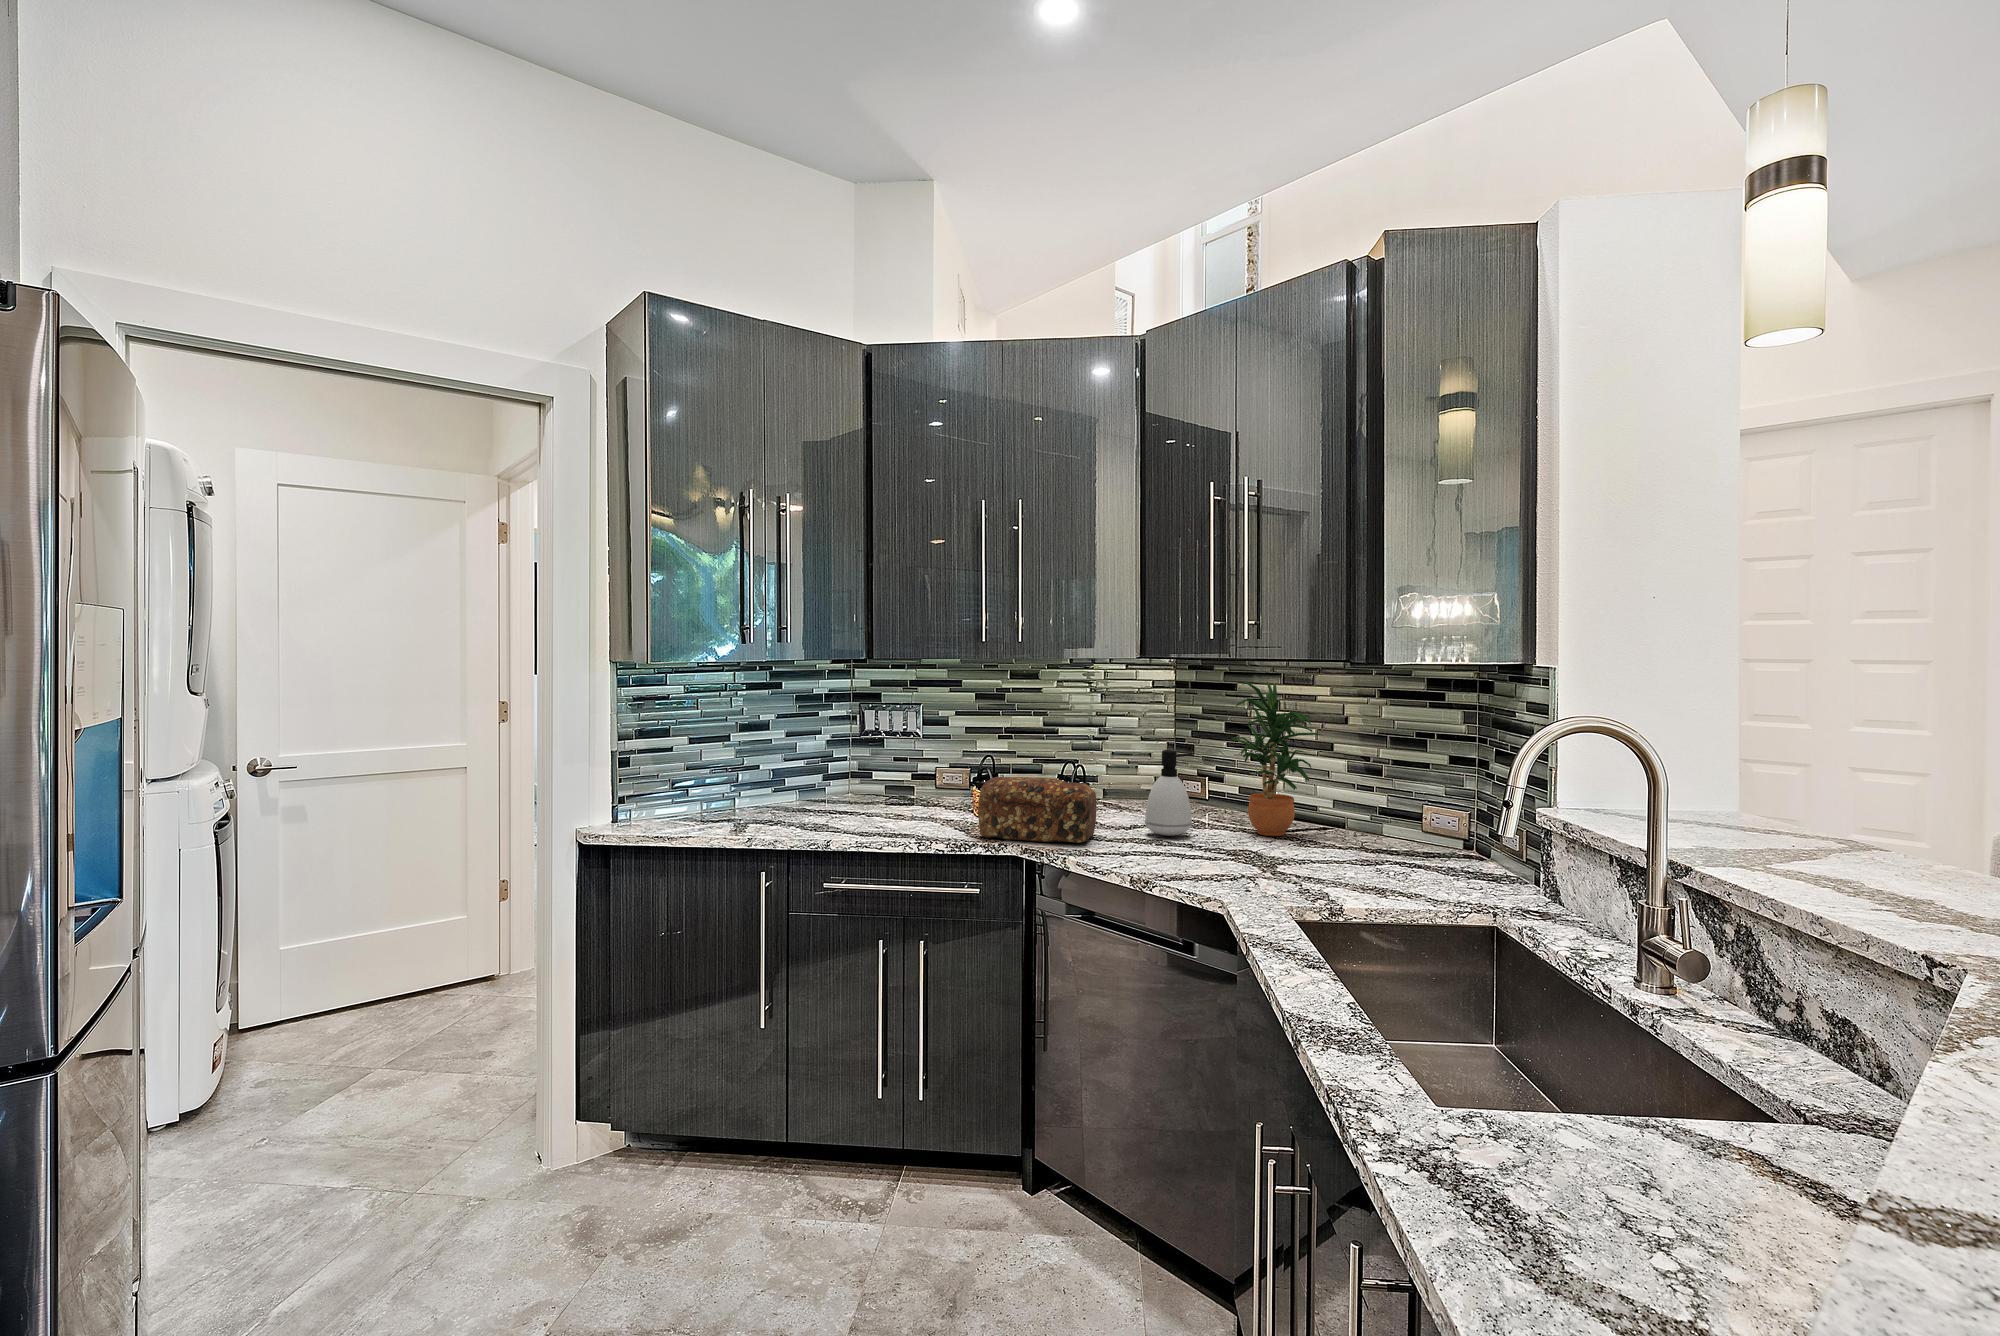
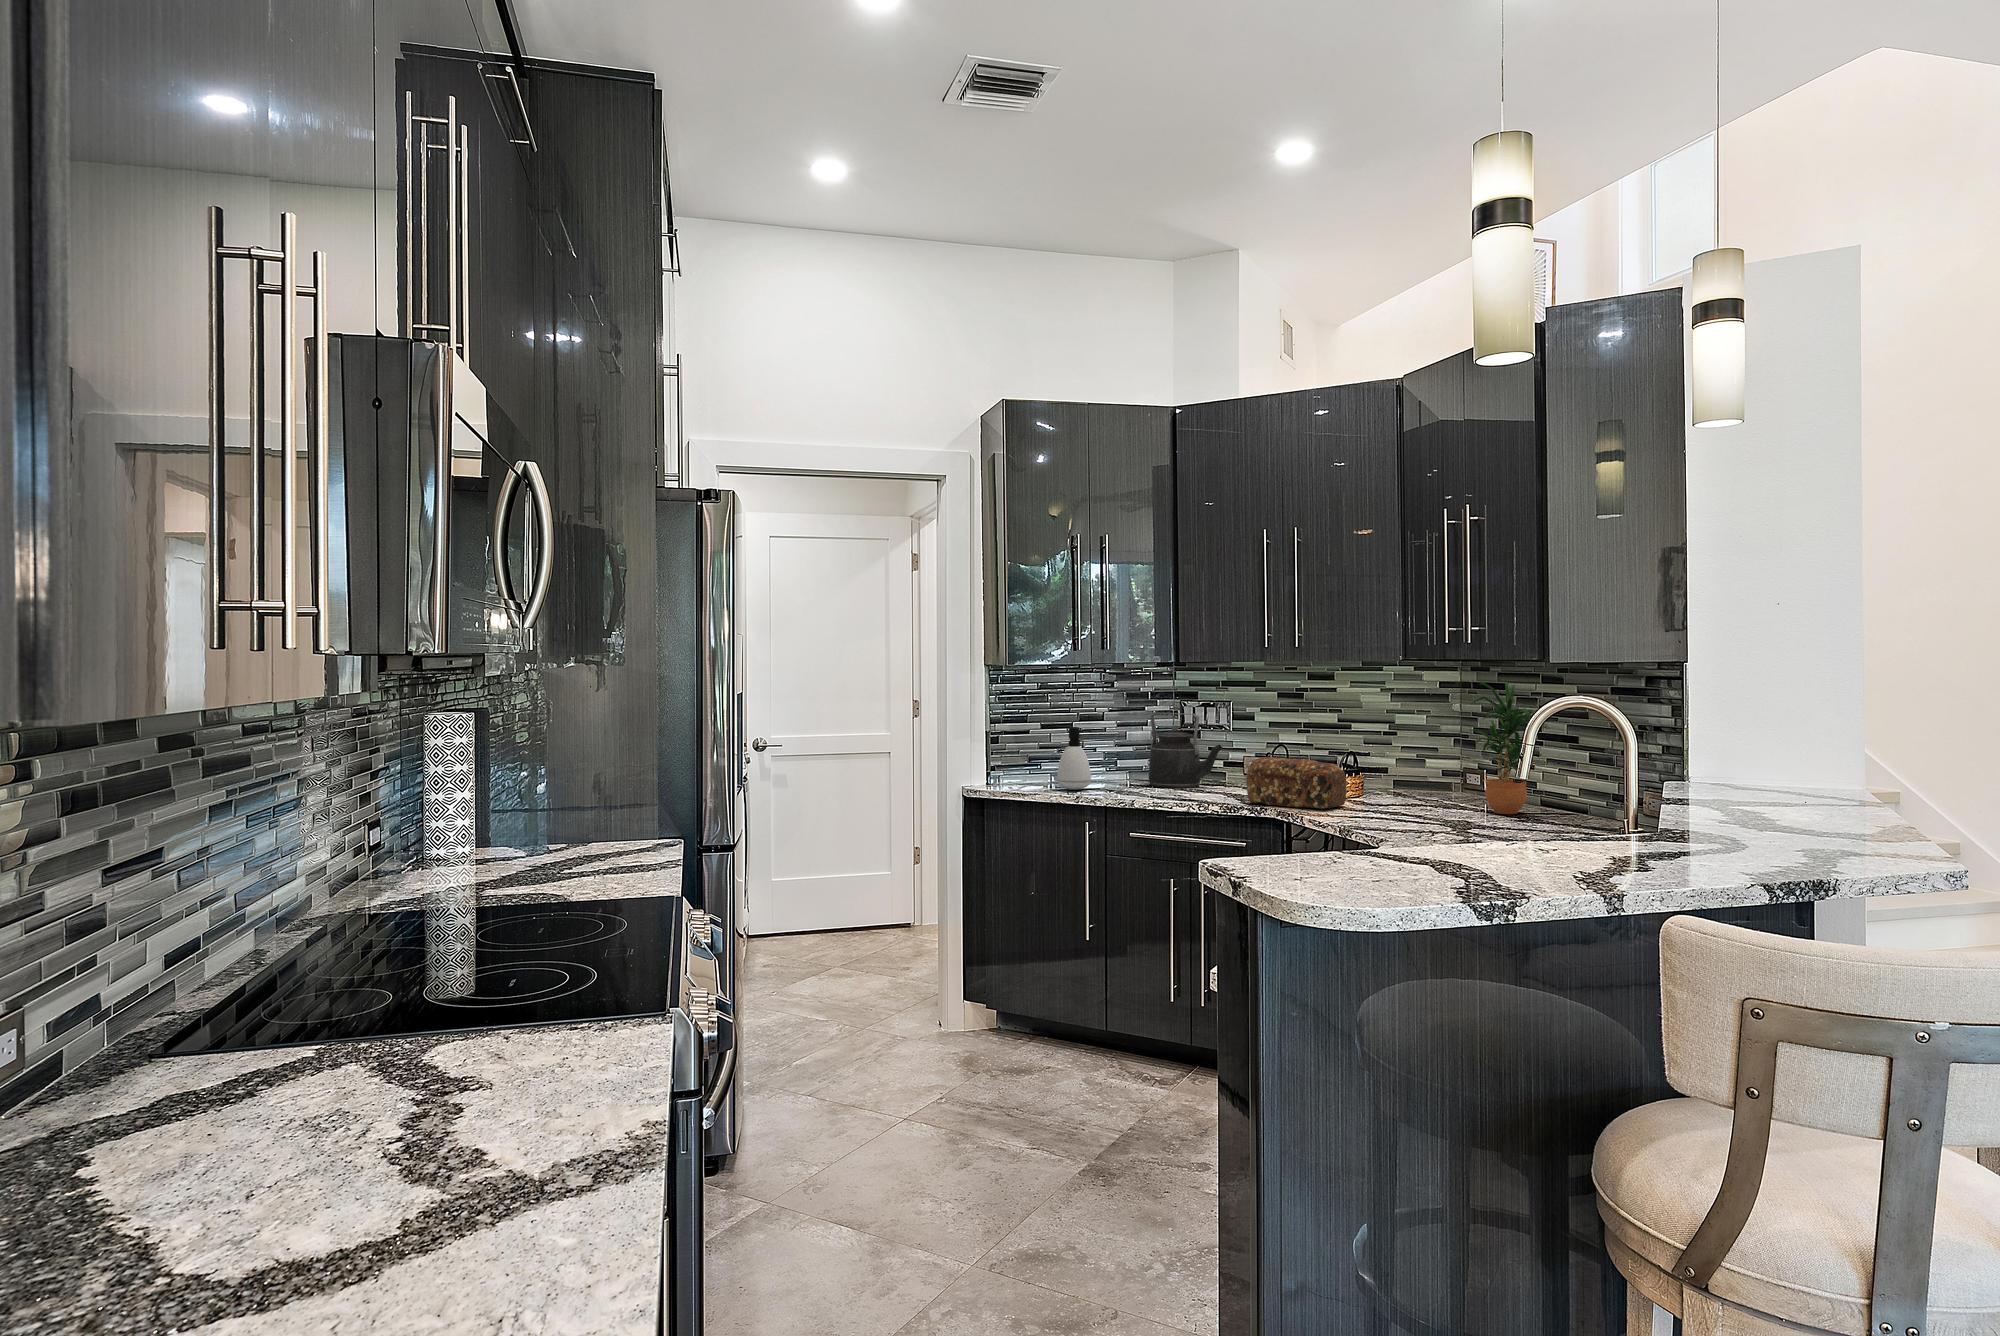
kettle: none [830,719,925,814] -> present [1149,713,1223,788]
soap dispenser: present [1145,750,1194,836] -> present [1057,727,1091,790]

